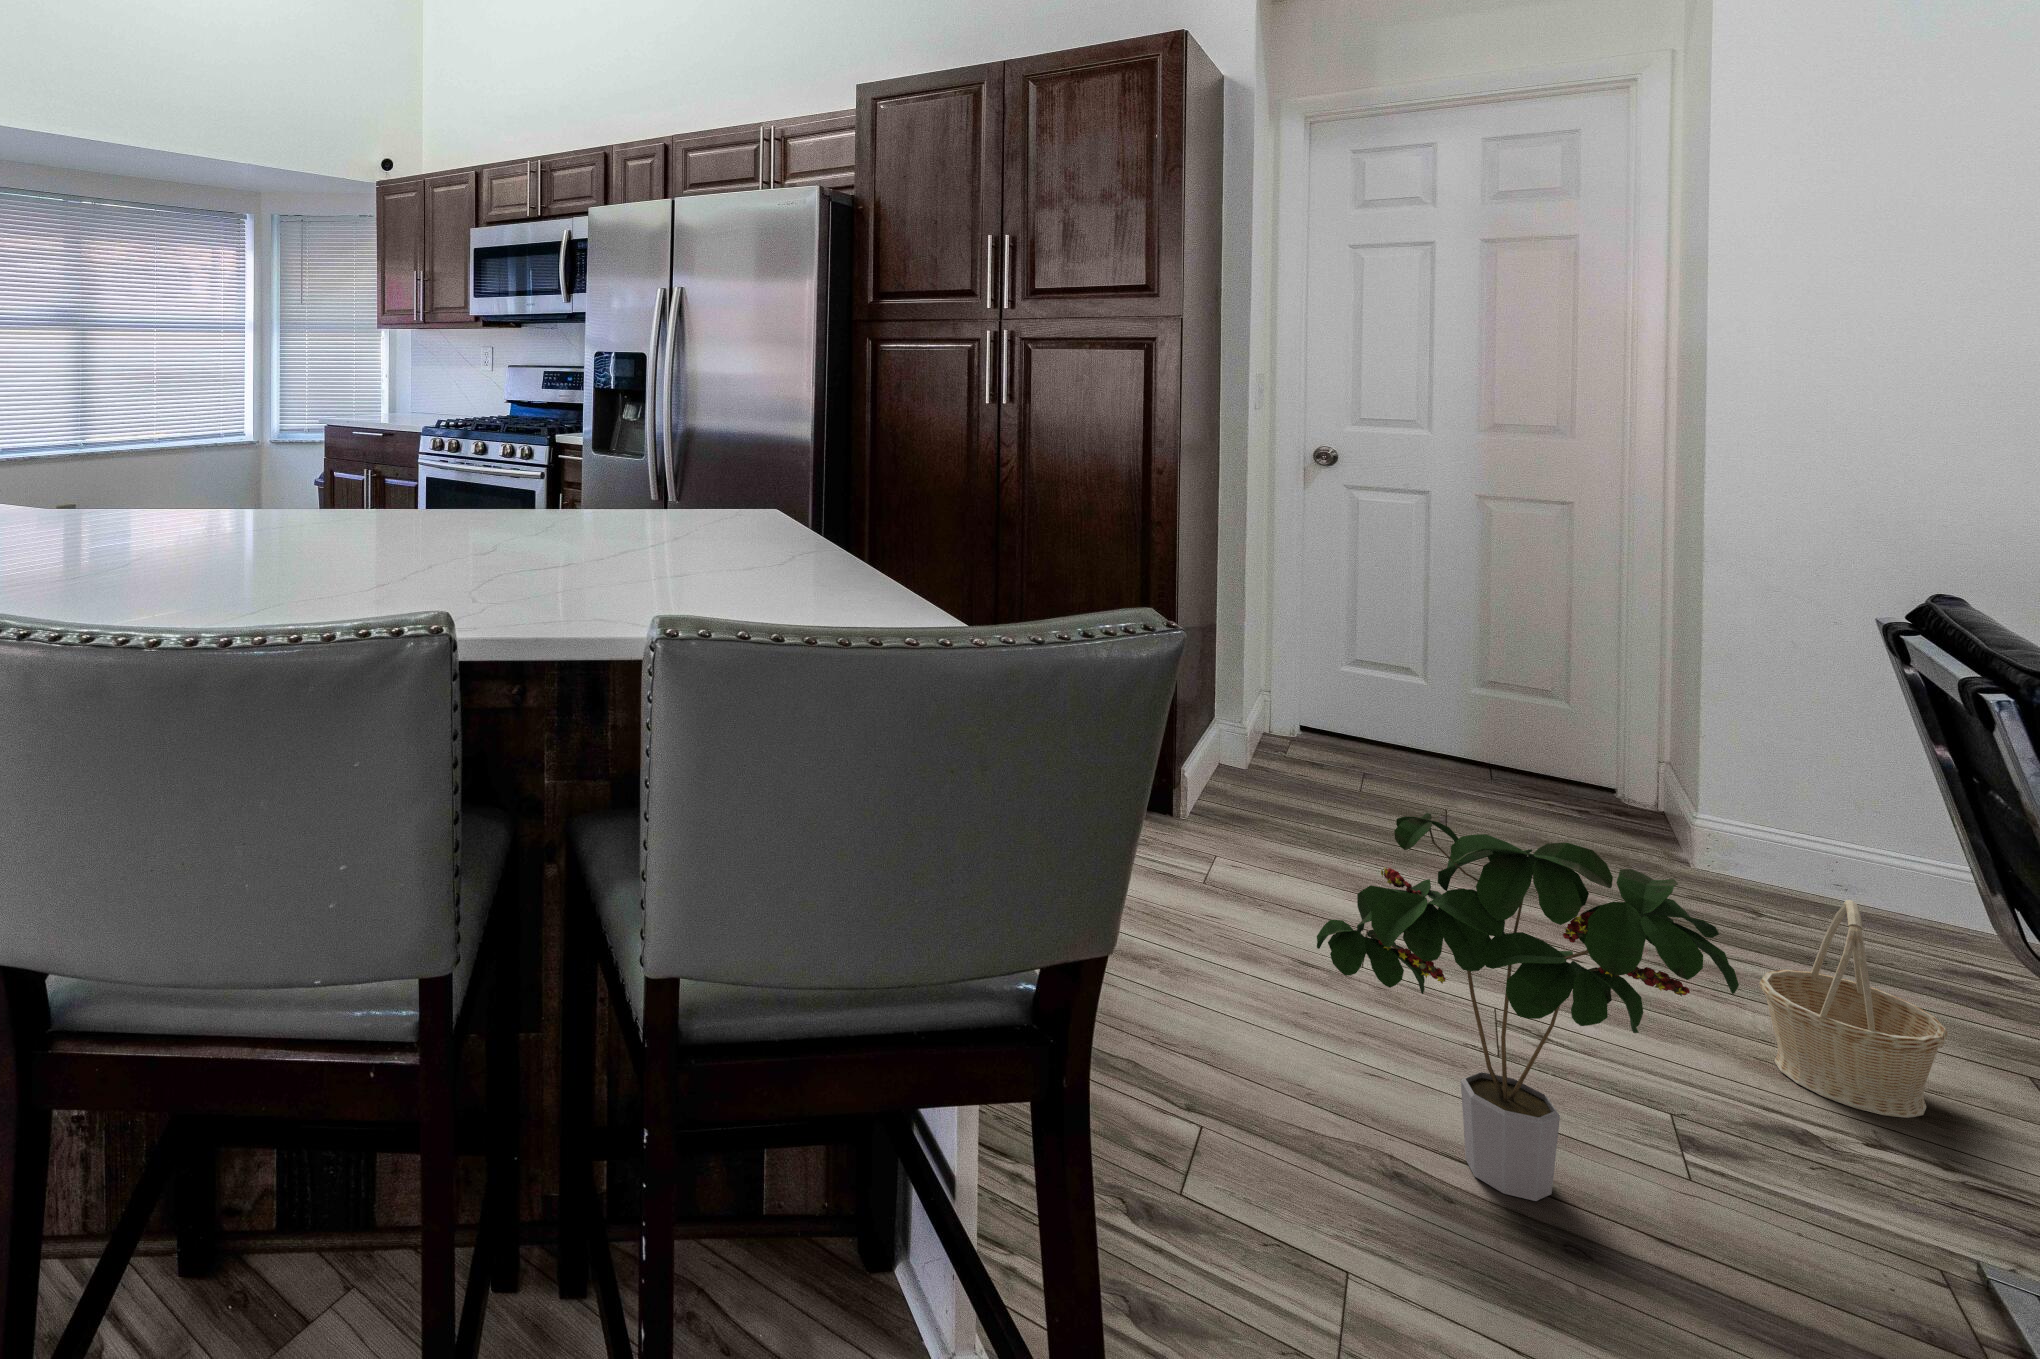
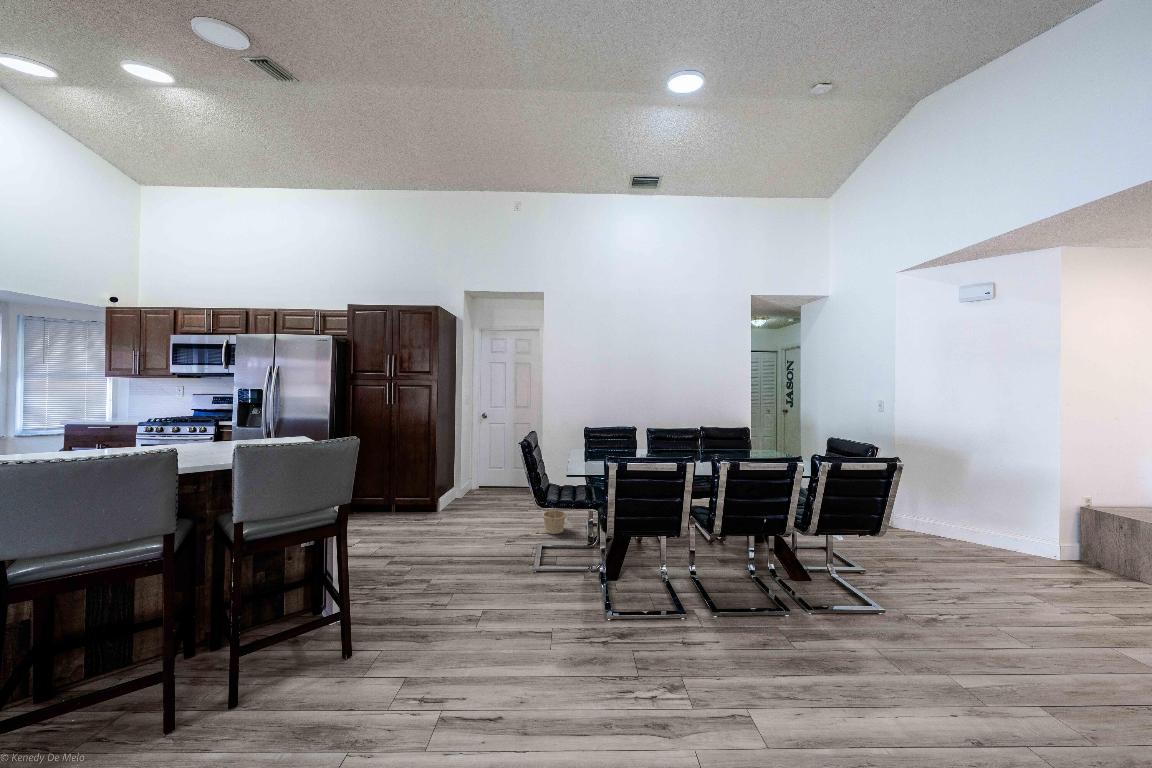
potted plant: present [1317,813,1739,1201] -> none [457,493,526,571]

